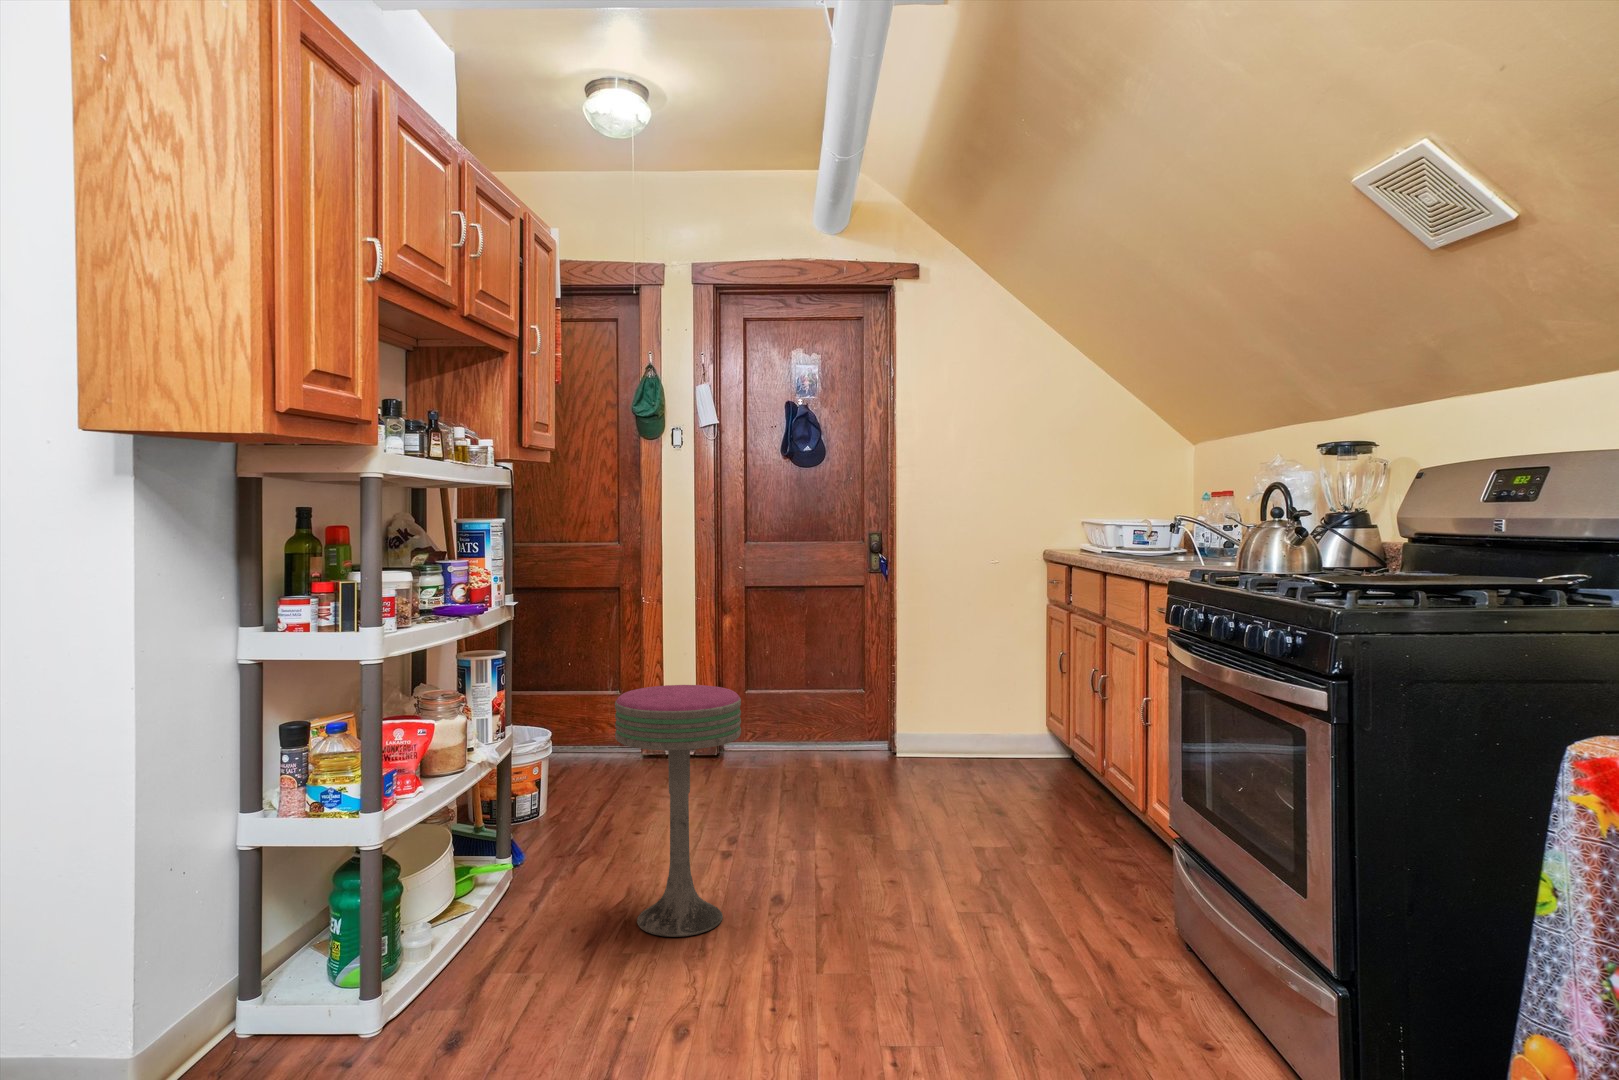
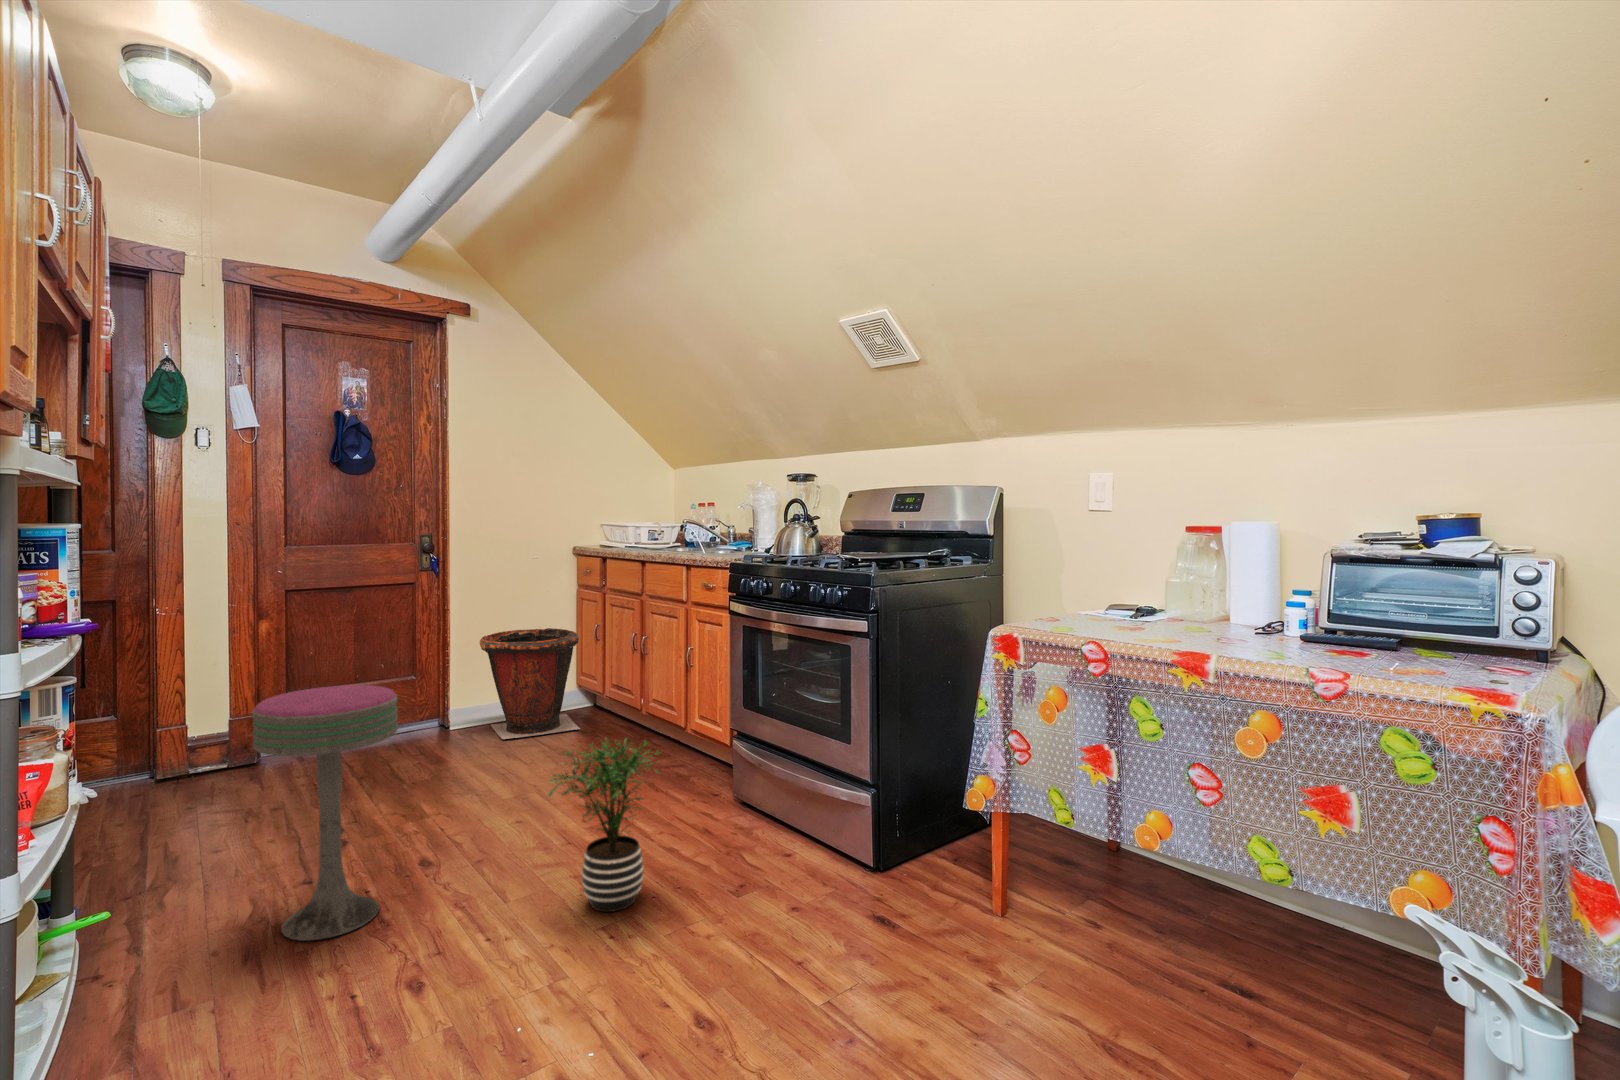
trash can: none [924,647,1039,778] -> present [480,628,580,739]
potted plant: none [859,780,1005,998] -> present [548,738,660,912]

